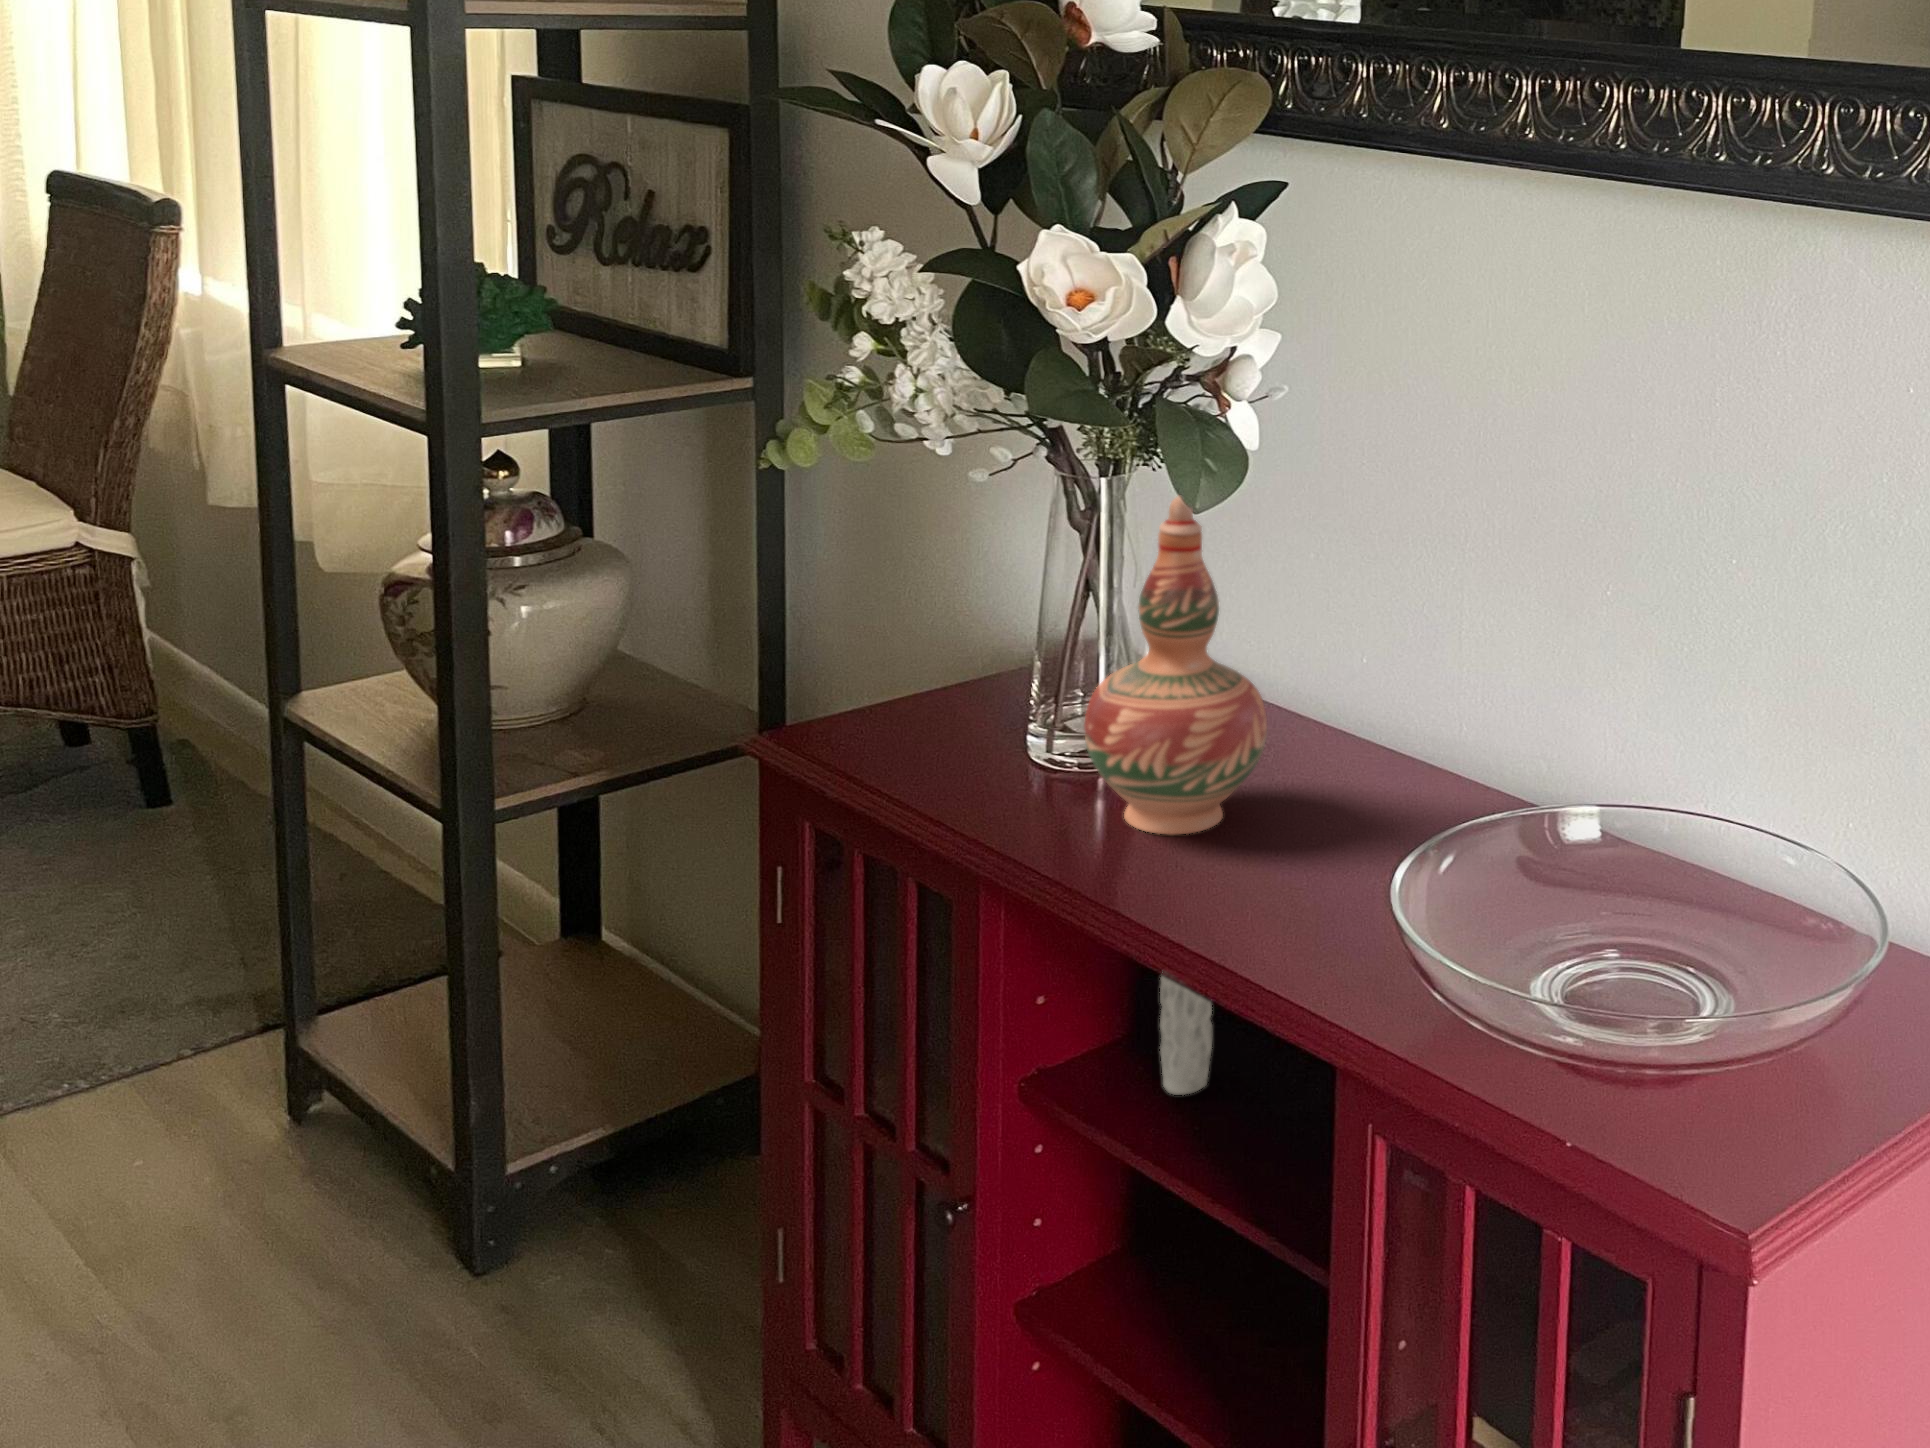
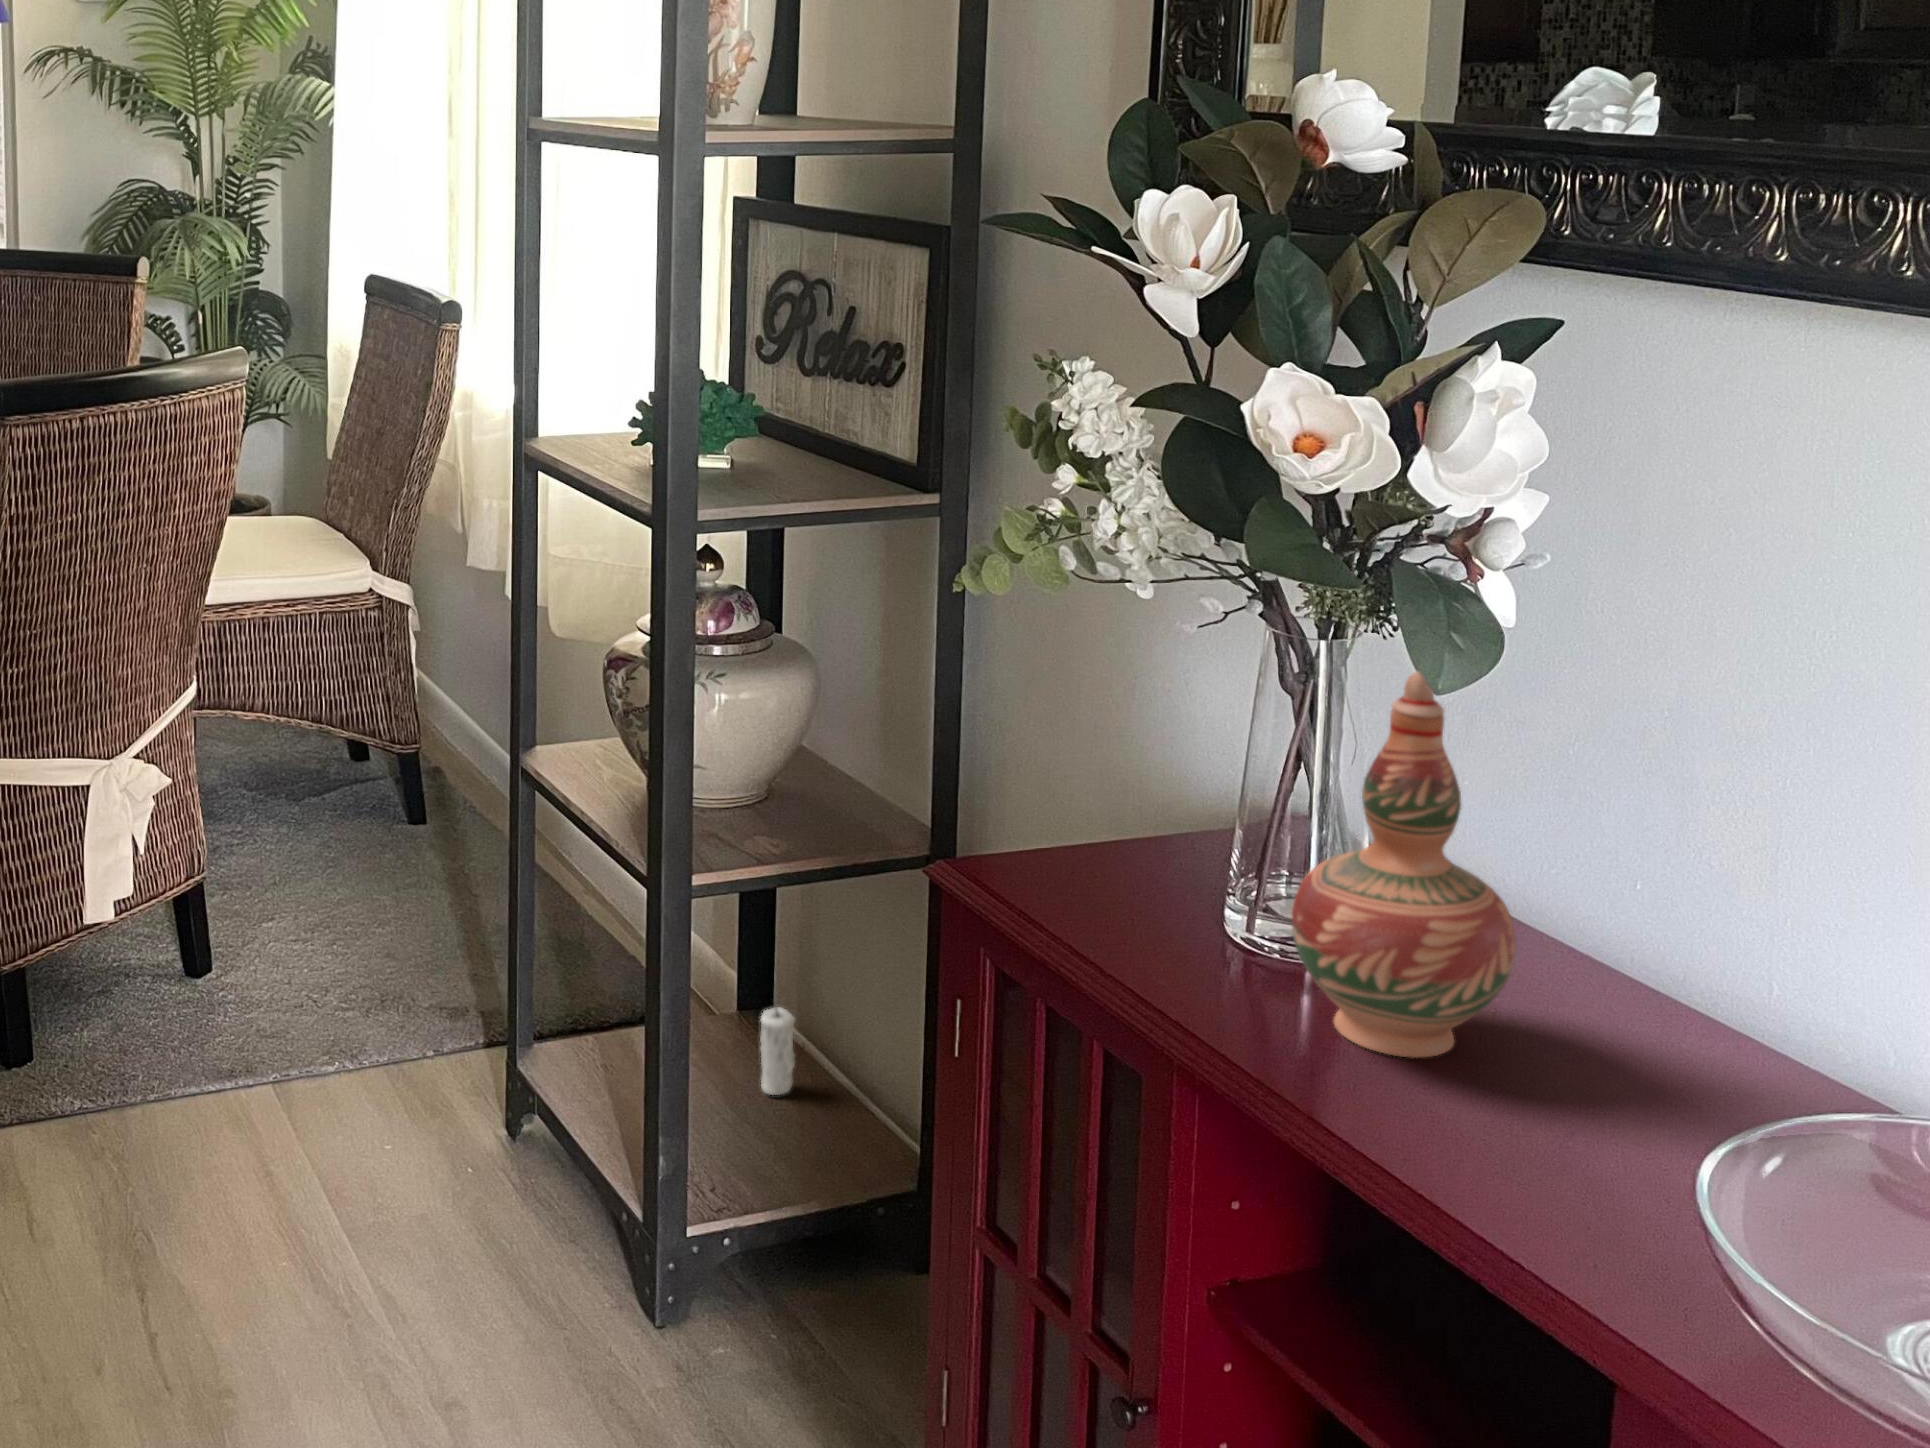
candle: present [1160,976,1212,1095] -> present [760,1007,795,1095]

